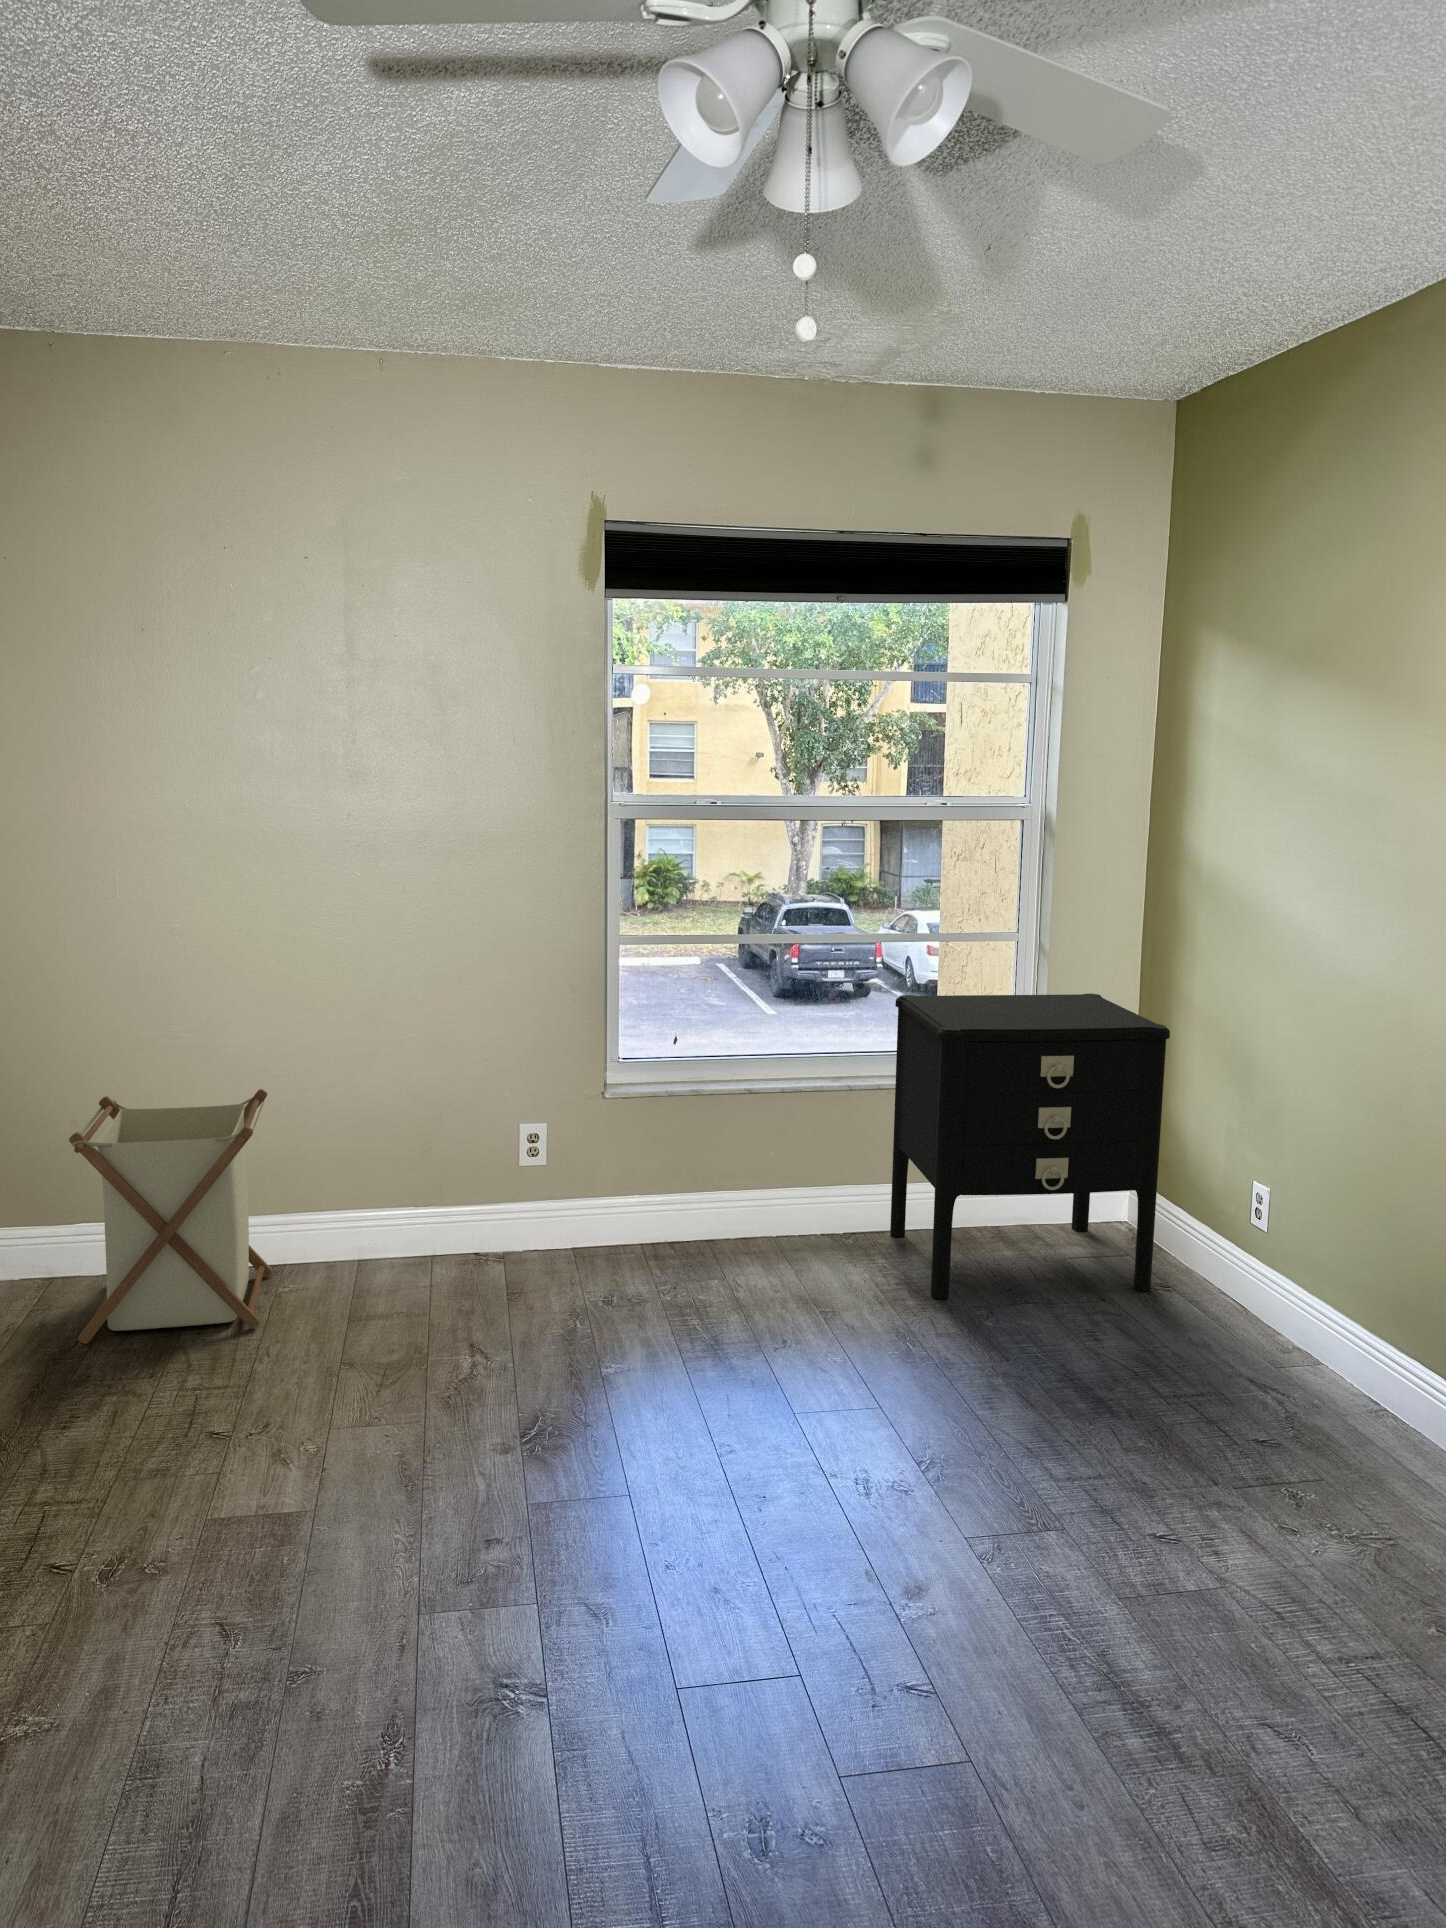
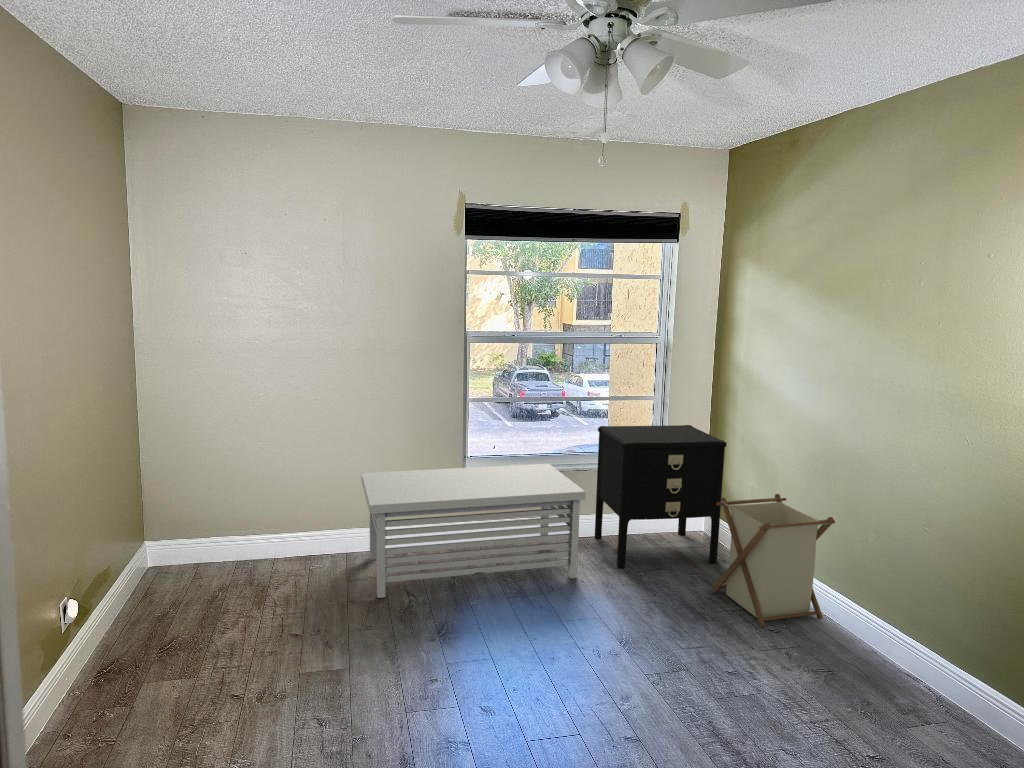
storage bench: none [386,1075,857,1357] -> present [361,464,585,598]
laundry basket: present [69,1089,272,1344] -> present [712,494,835,627]

